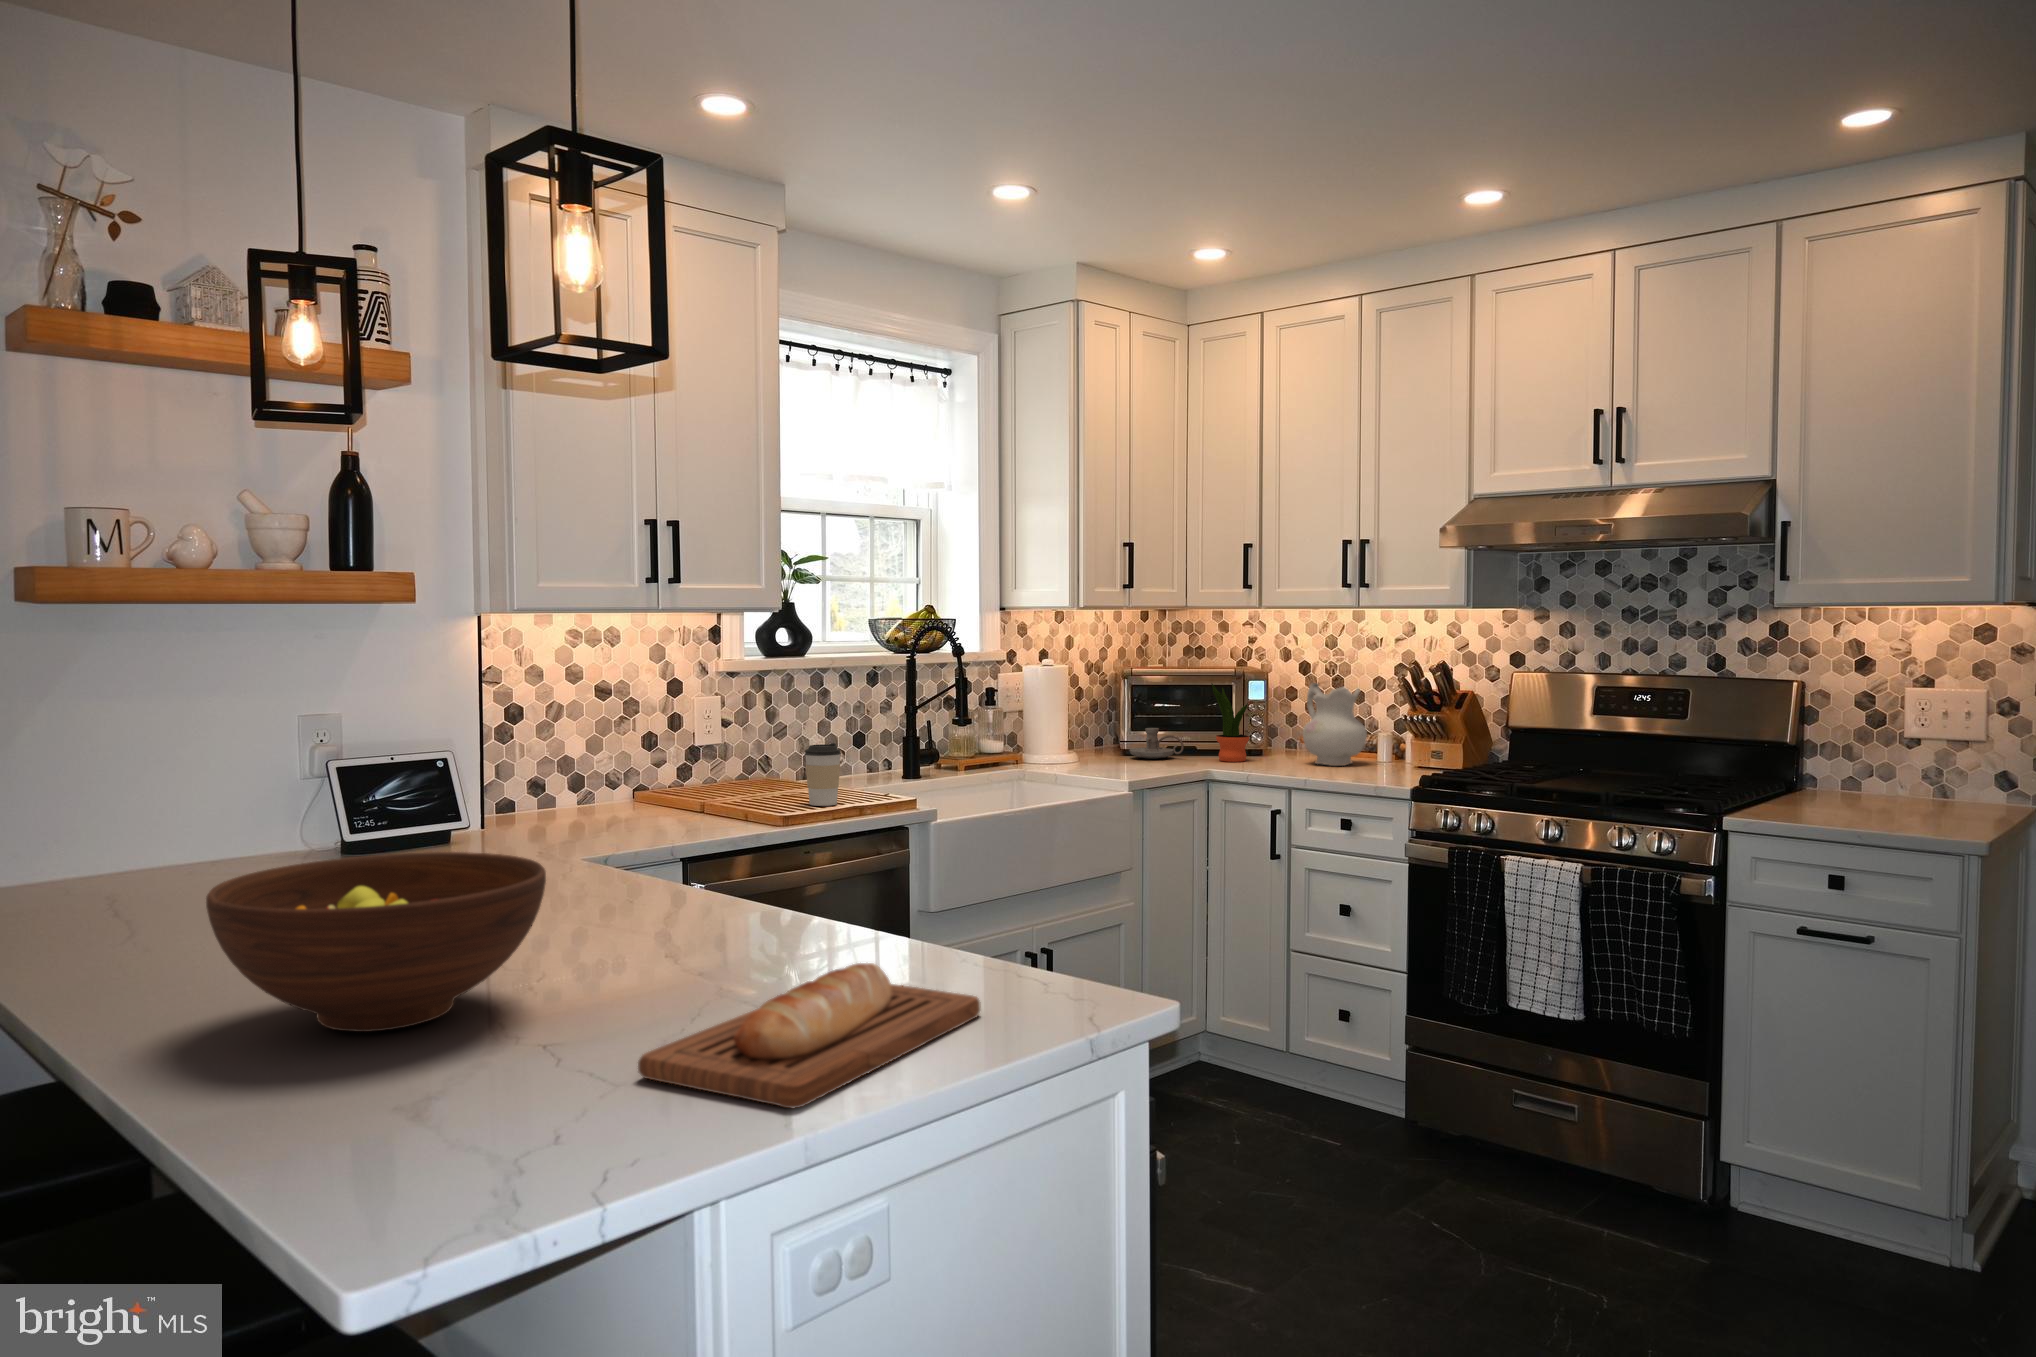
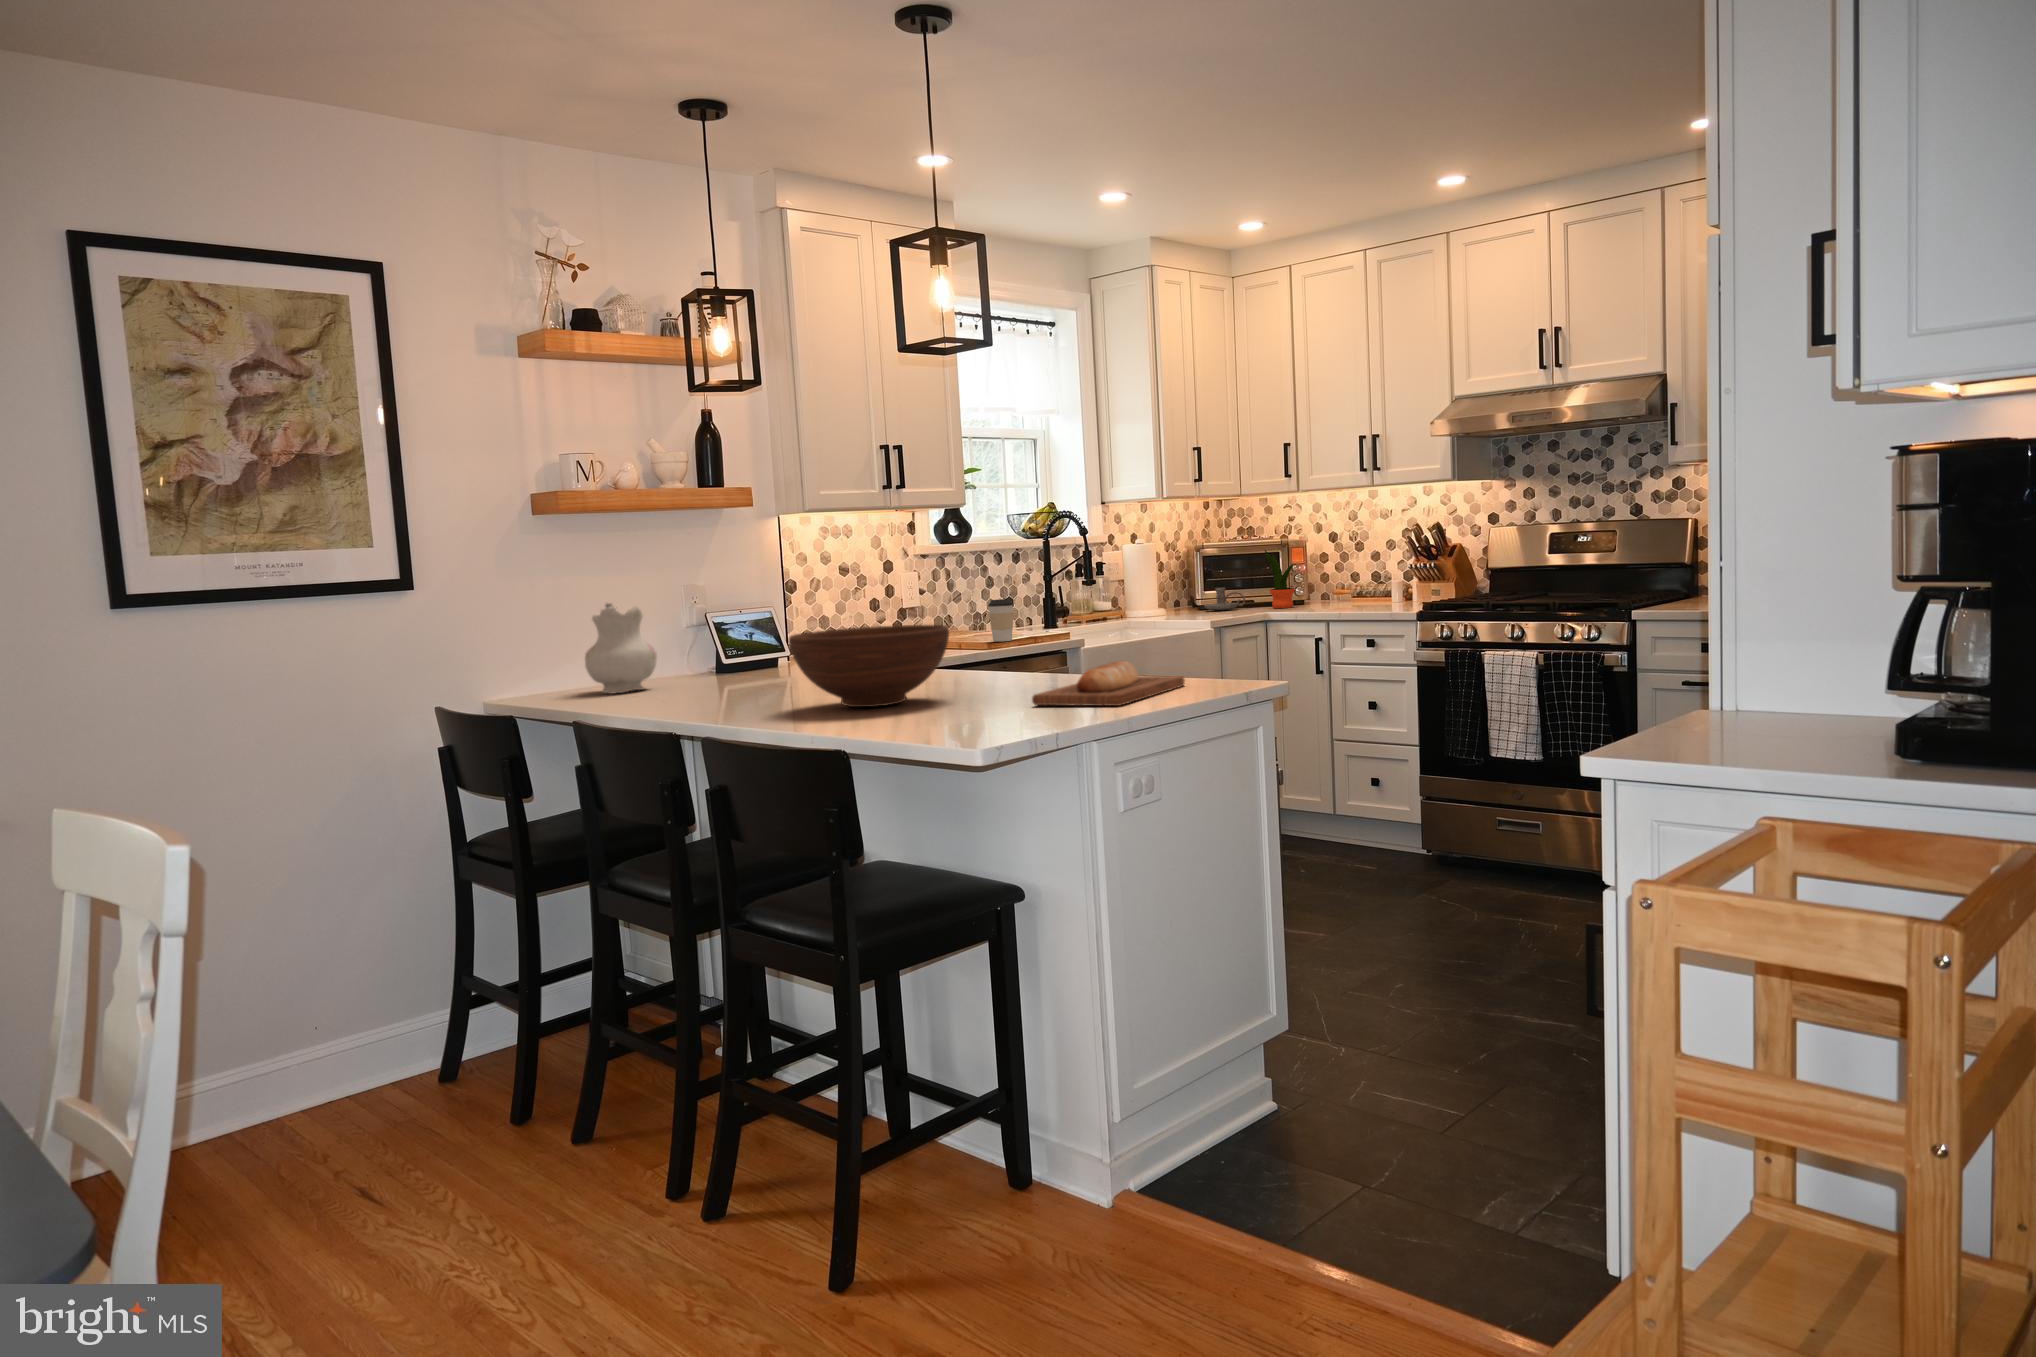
ceramic pitcher: present [1303,683,1367,766] -> present [585,603,657,694]

